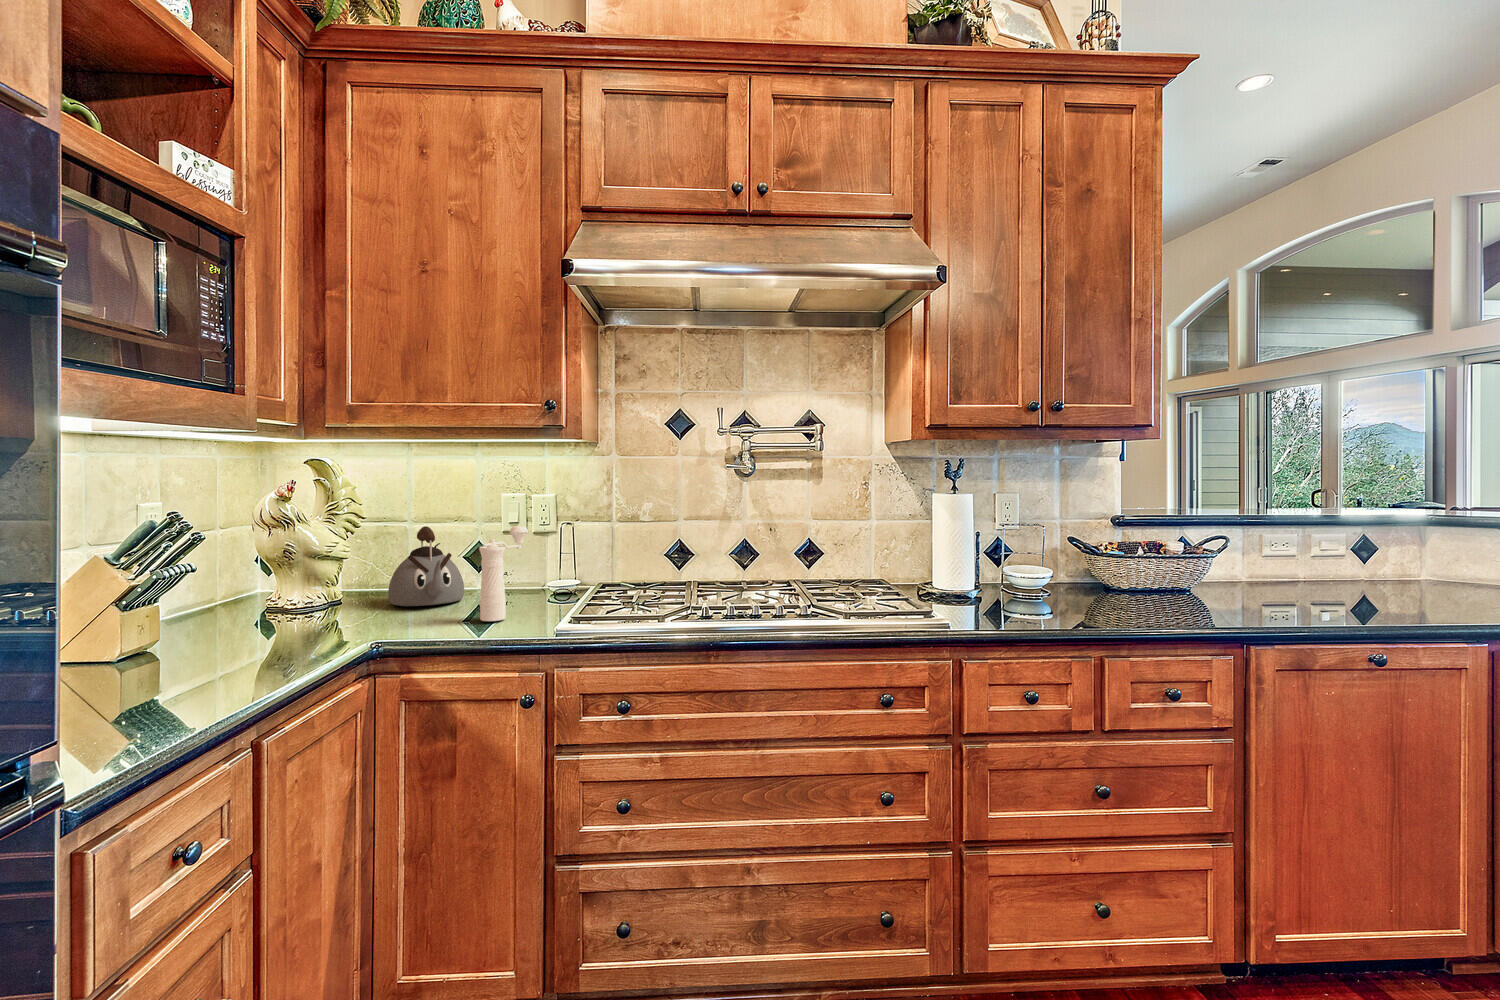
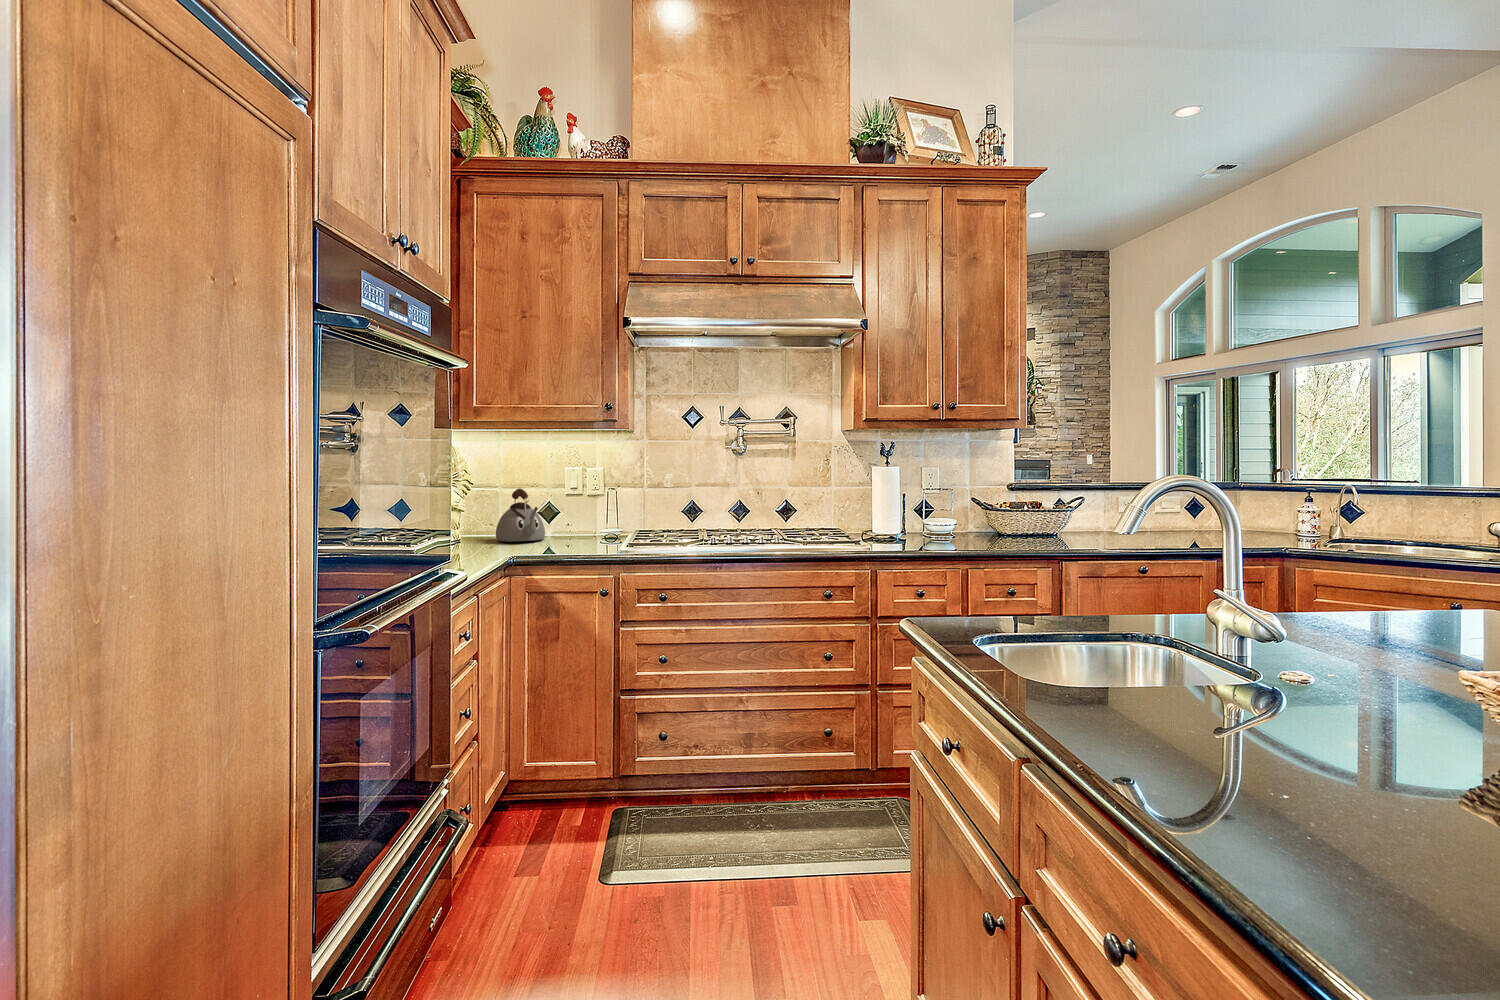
pepper mill: present [479,526,528,621] -> none [566,488,593,548]

